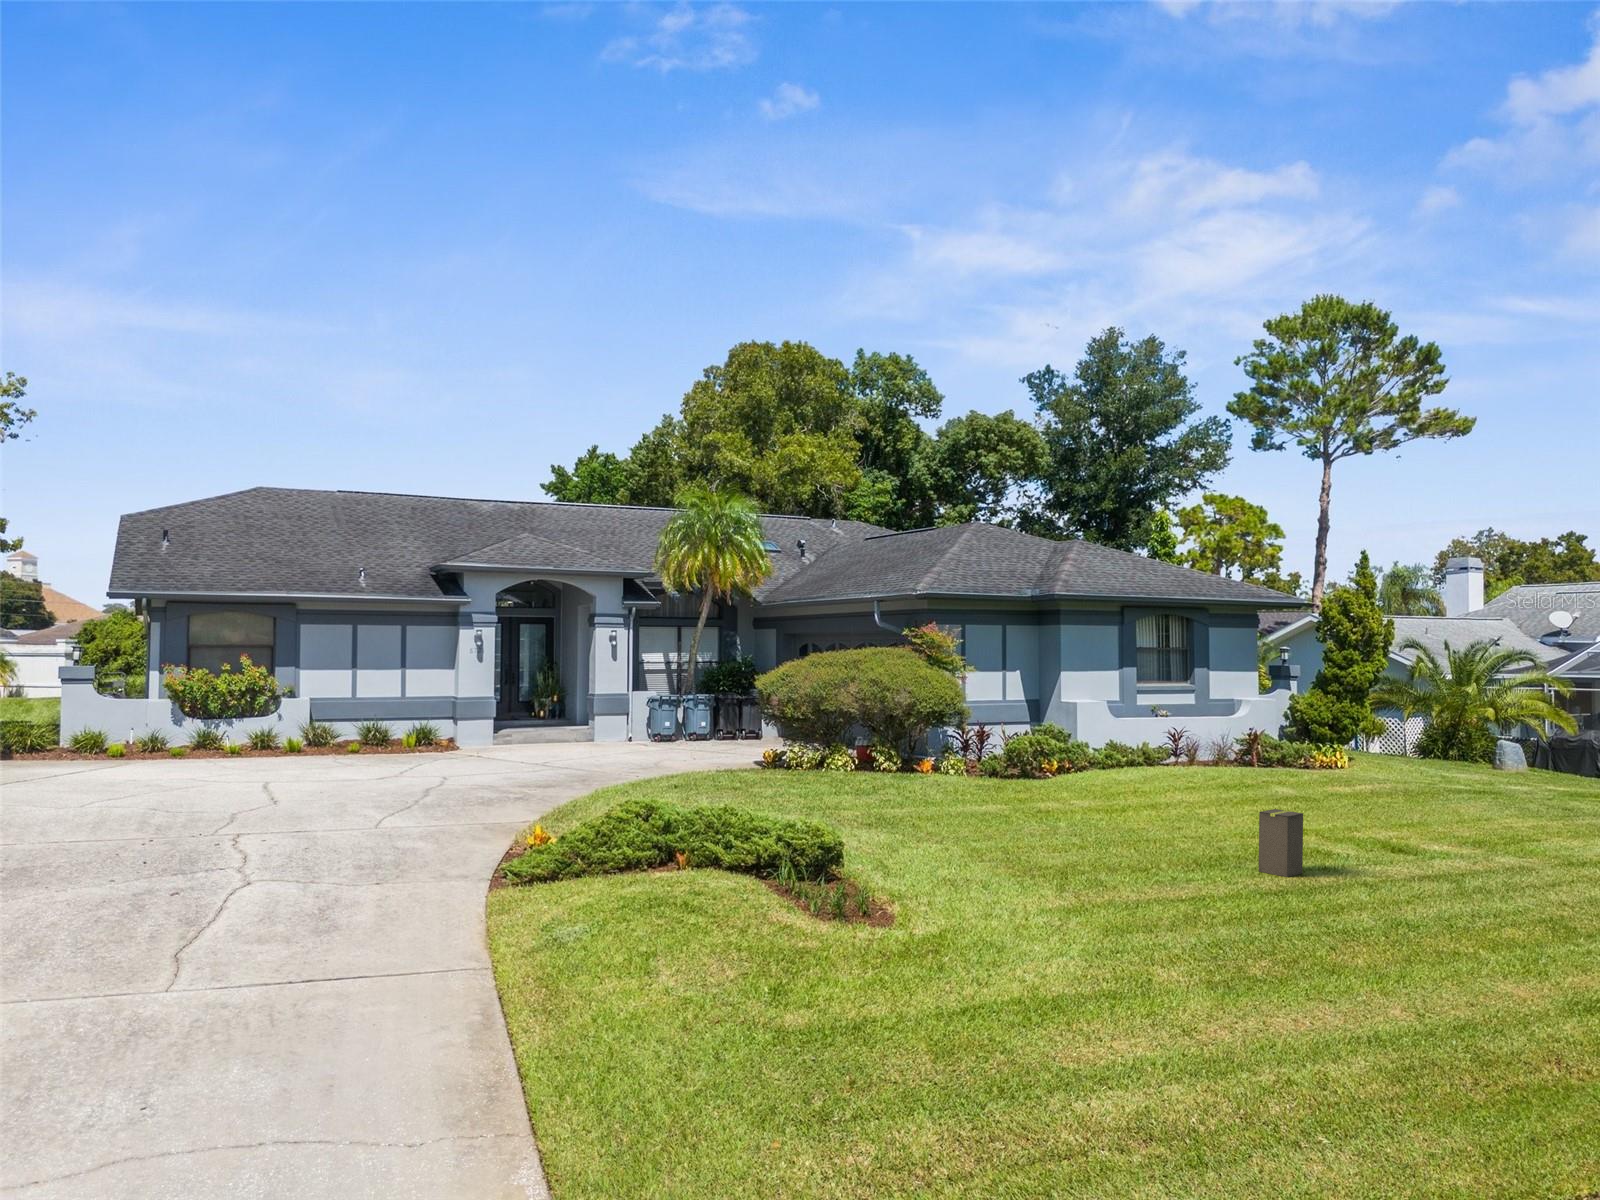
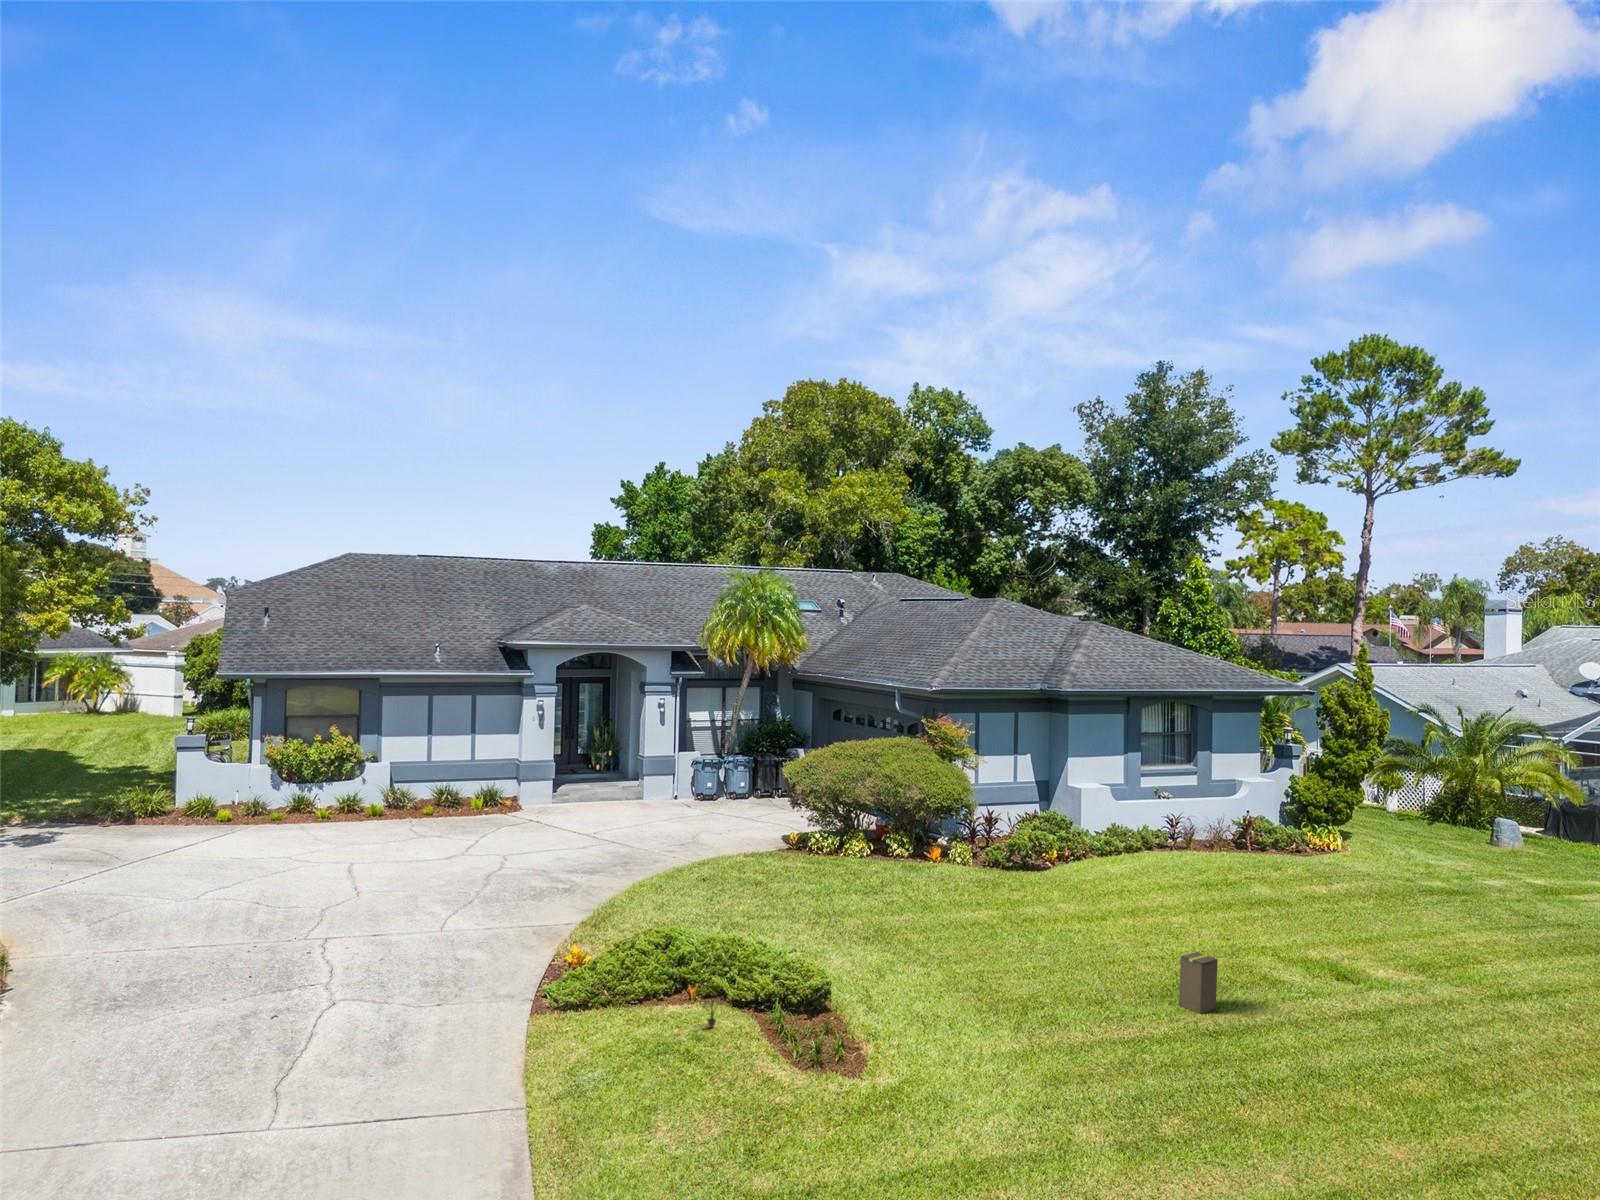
decorative plant: none [689,849,720,891] -> present [703,997,717,1028]

